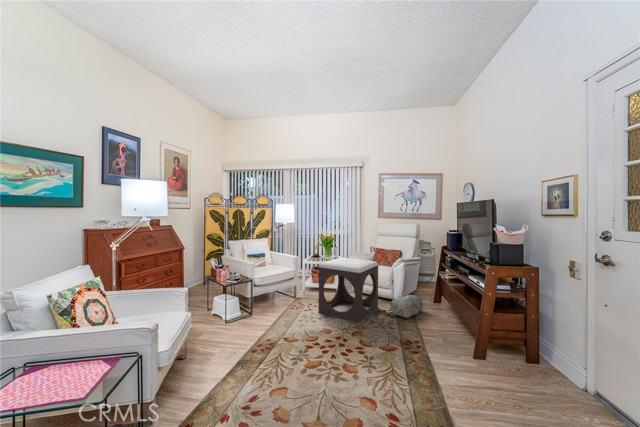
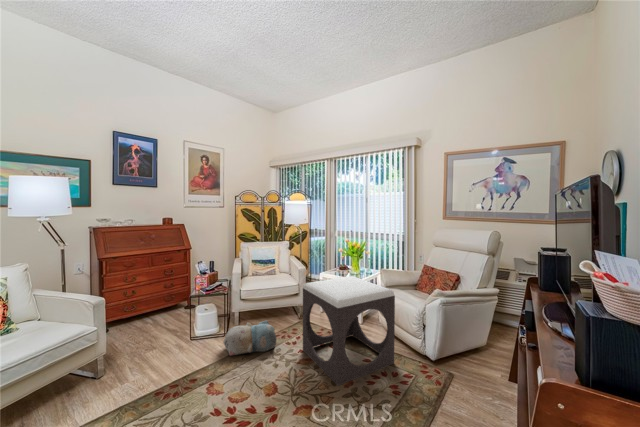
plush toy: present [390,293,423,318] -> present [223,320,277,355]

